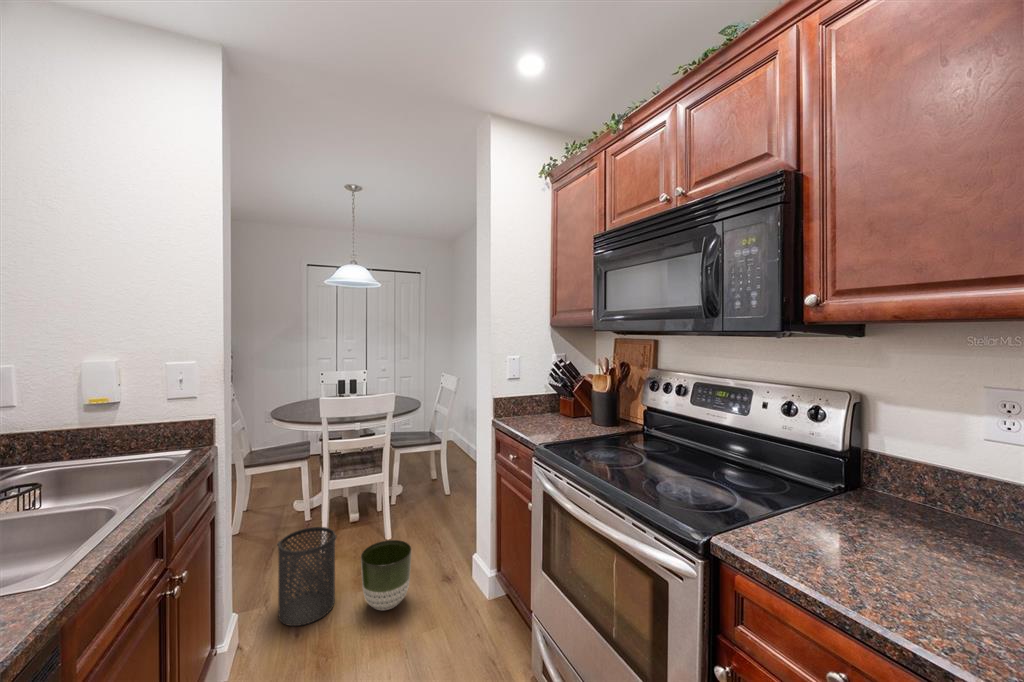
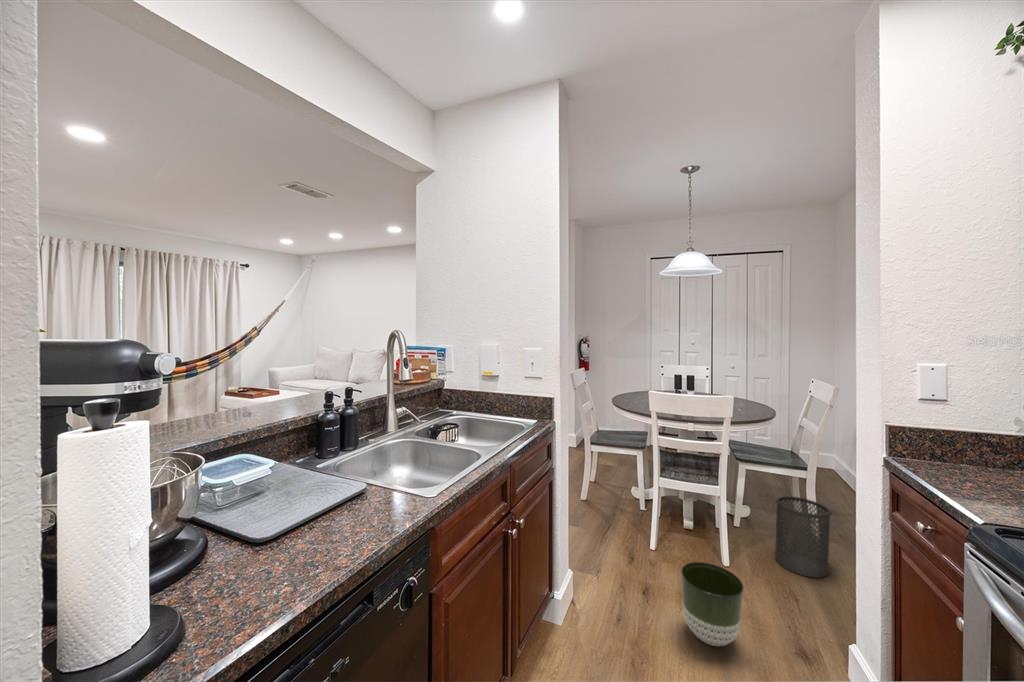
trash can: present [277,527,337,626] -> present [775,496,832,578]

